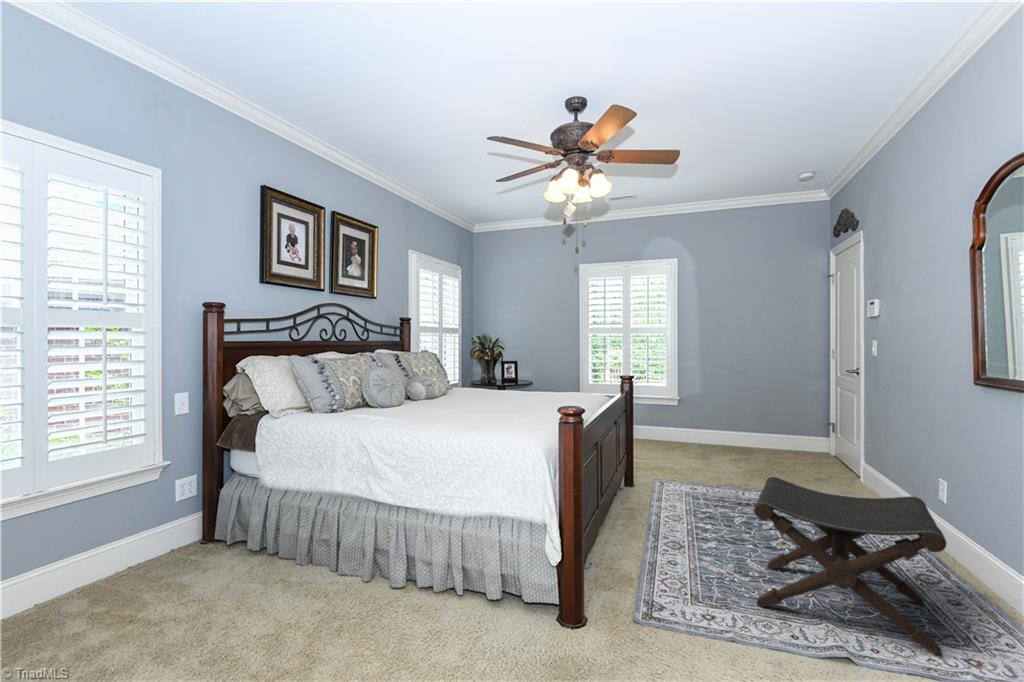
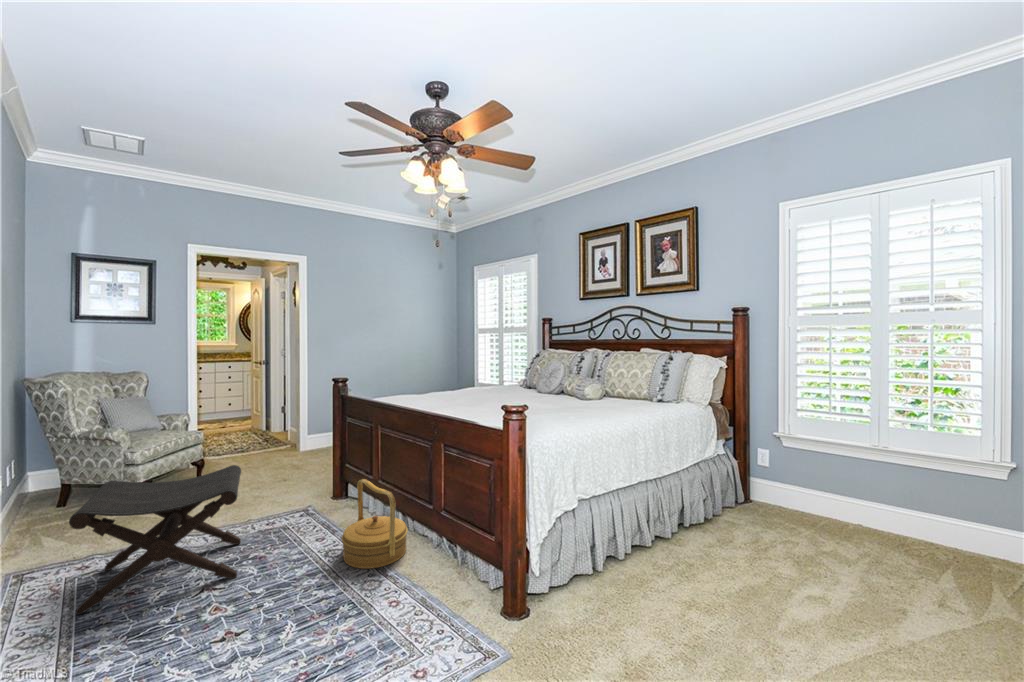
woven basket: none [616,461,677,541] -> present [341,479,408,569]

